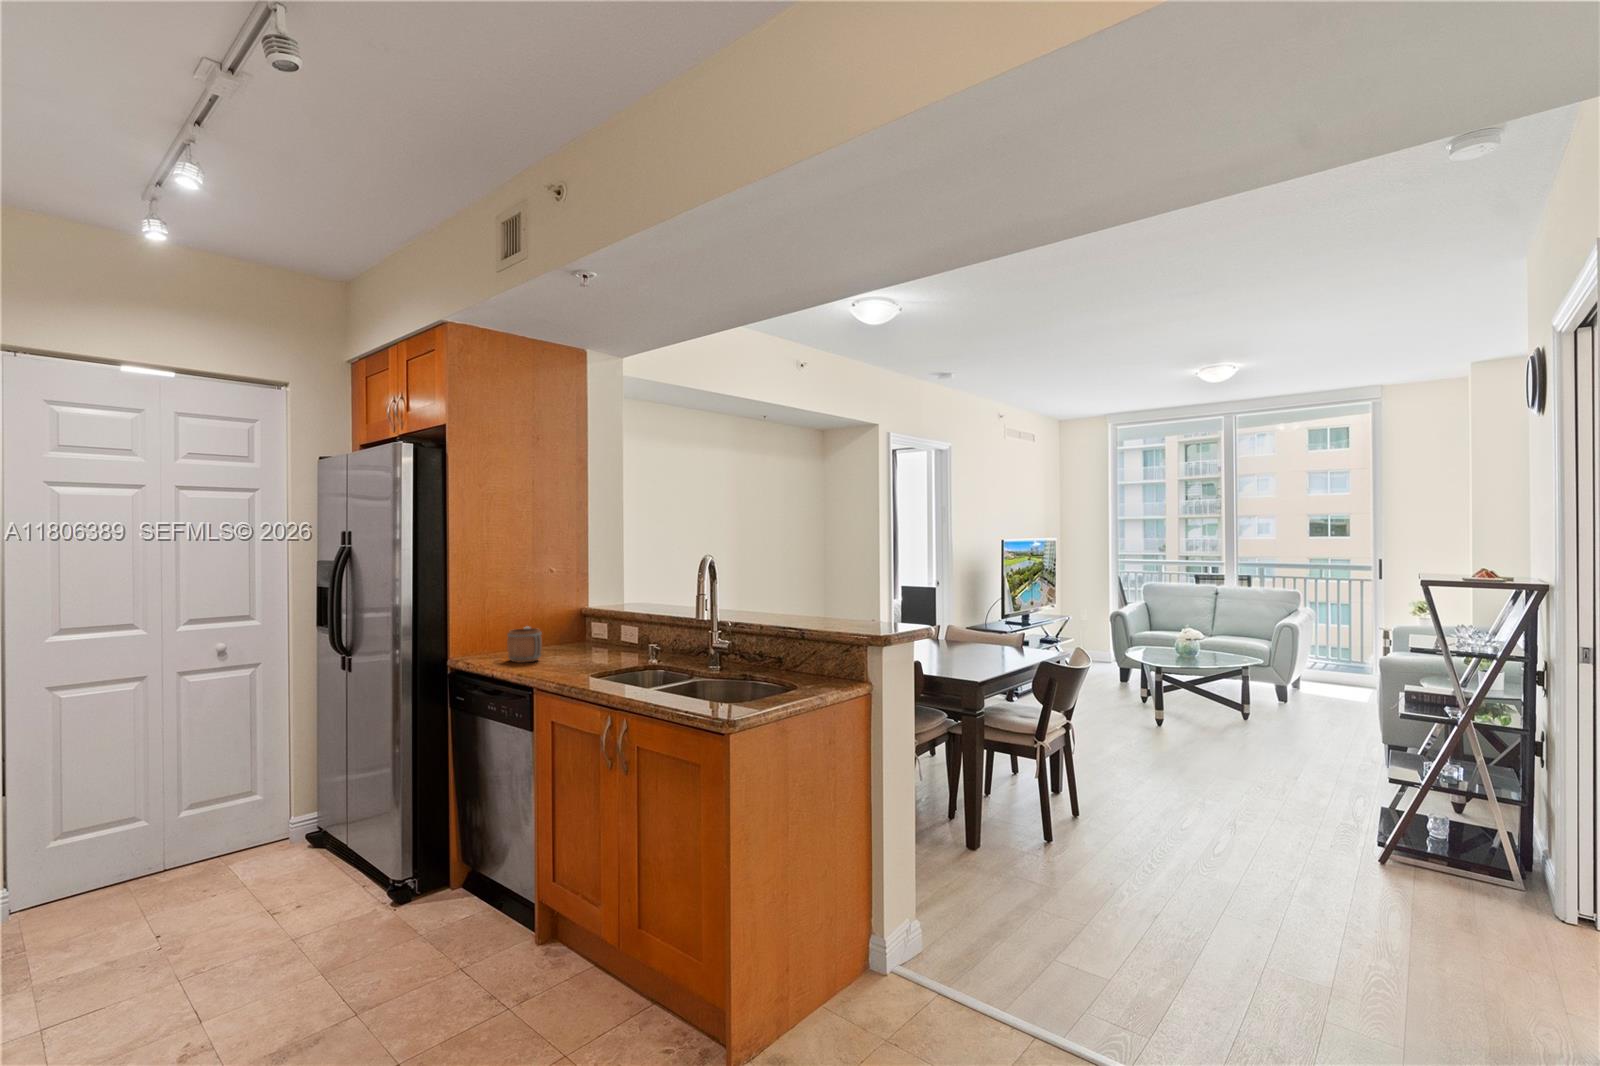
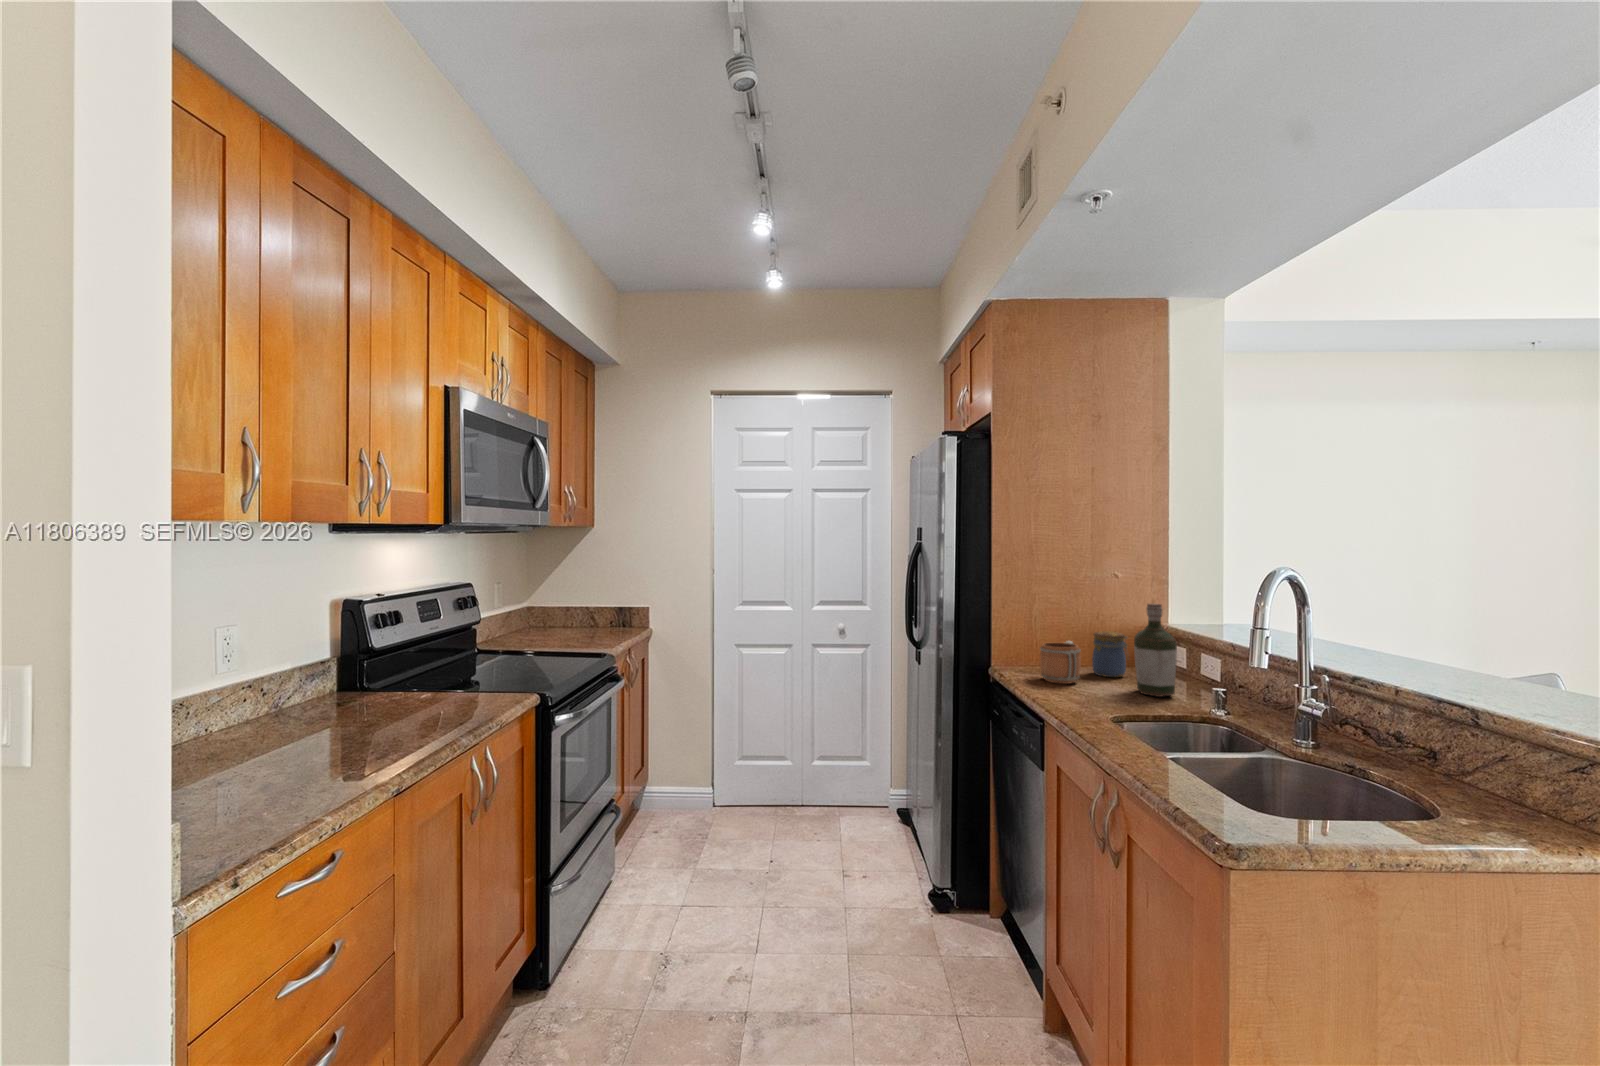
bottle: none [582,589,616,660] -> present [1134,604,1177,697]
jar: none [541,616,569,653] -> present [1092,631,1128,677]

